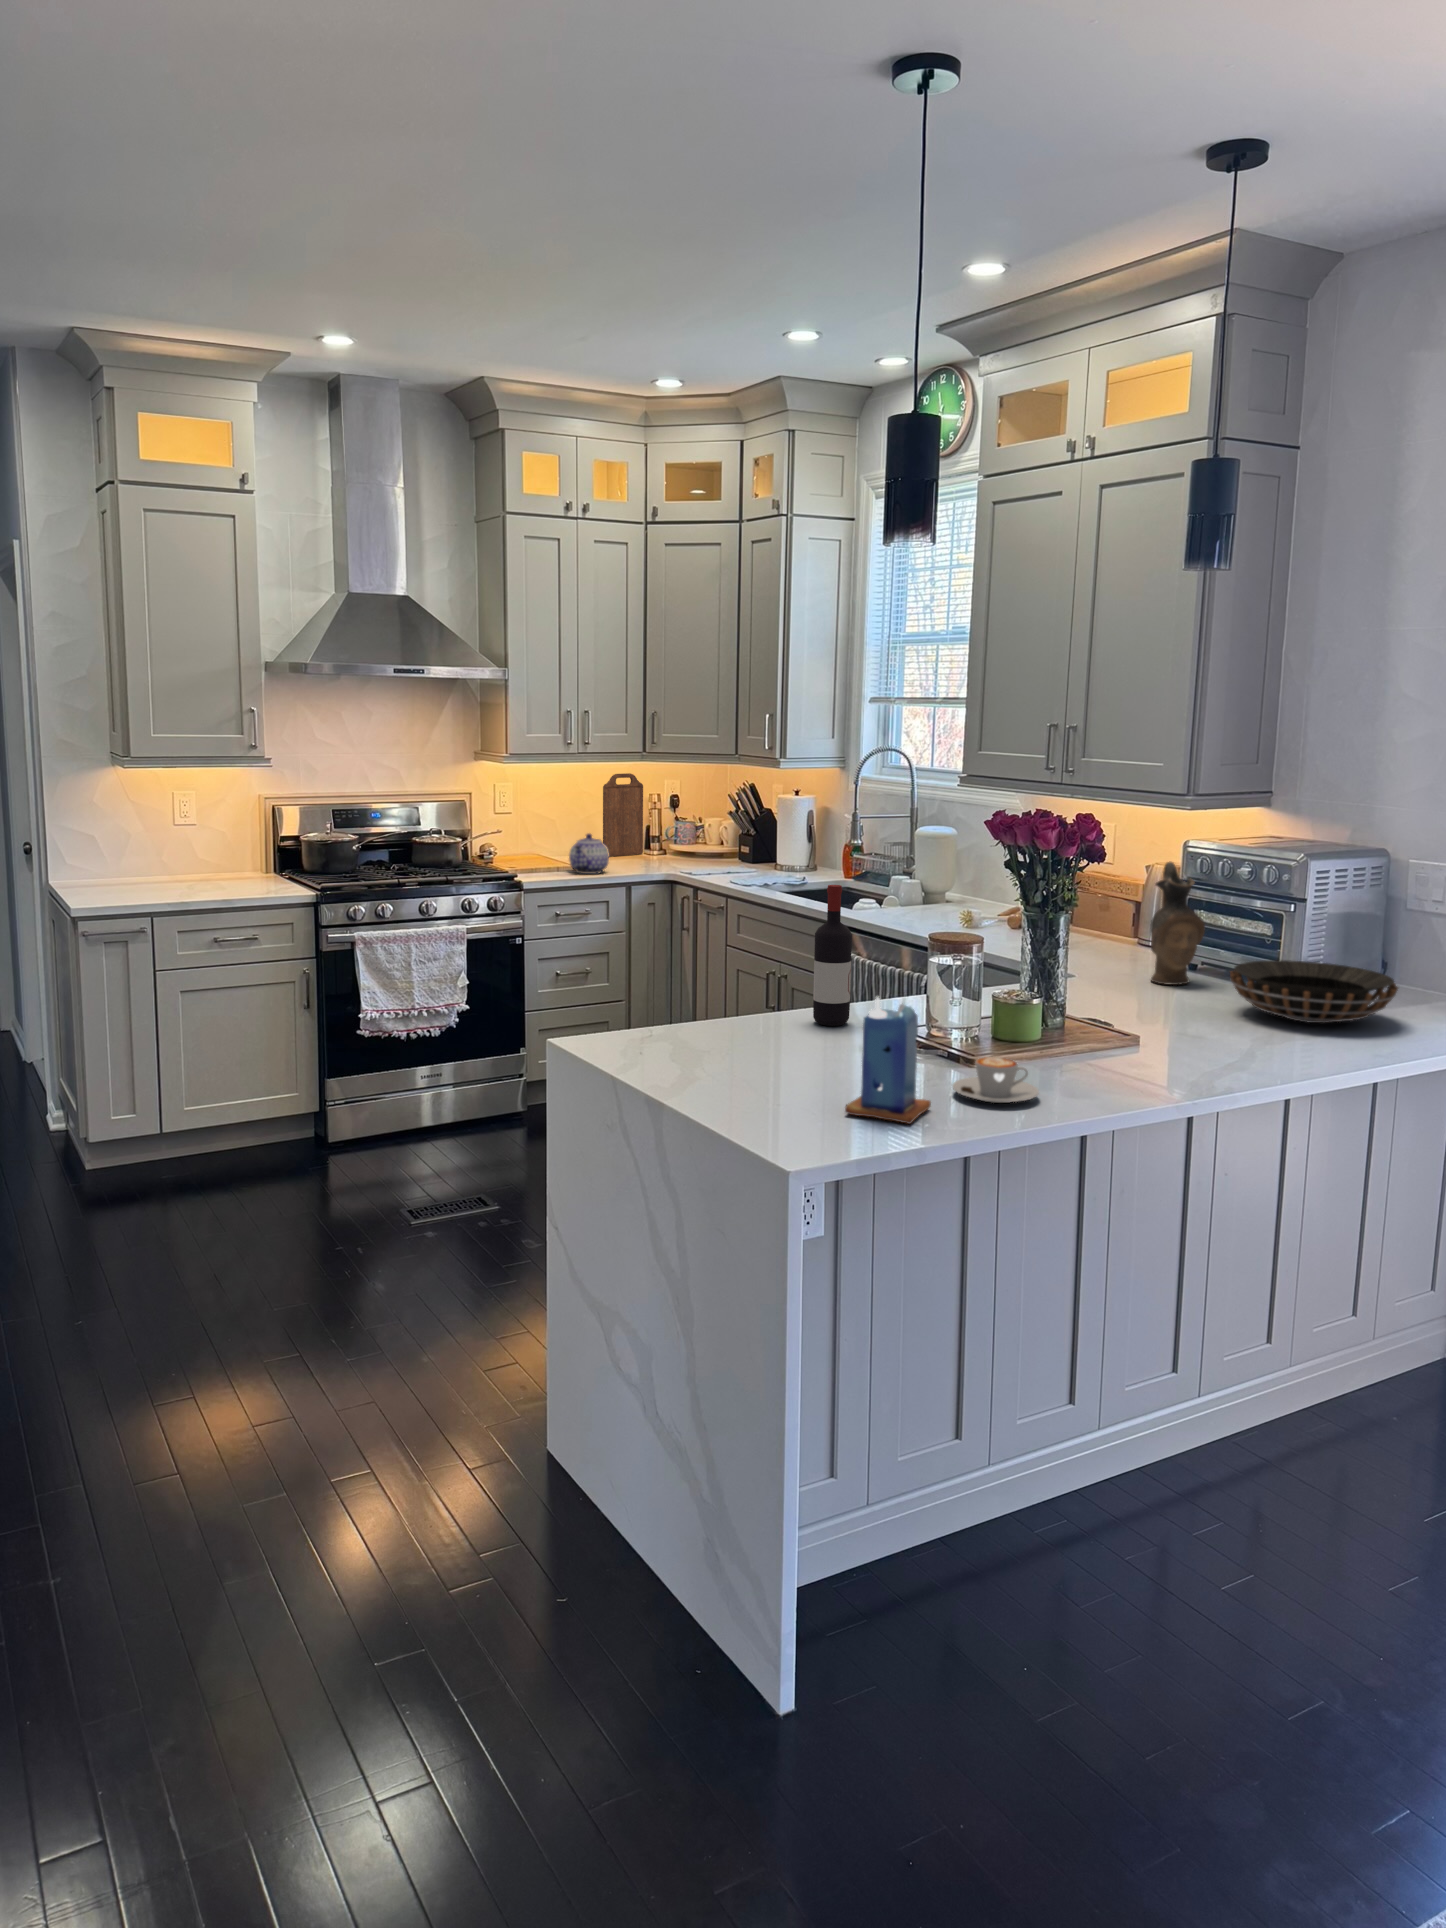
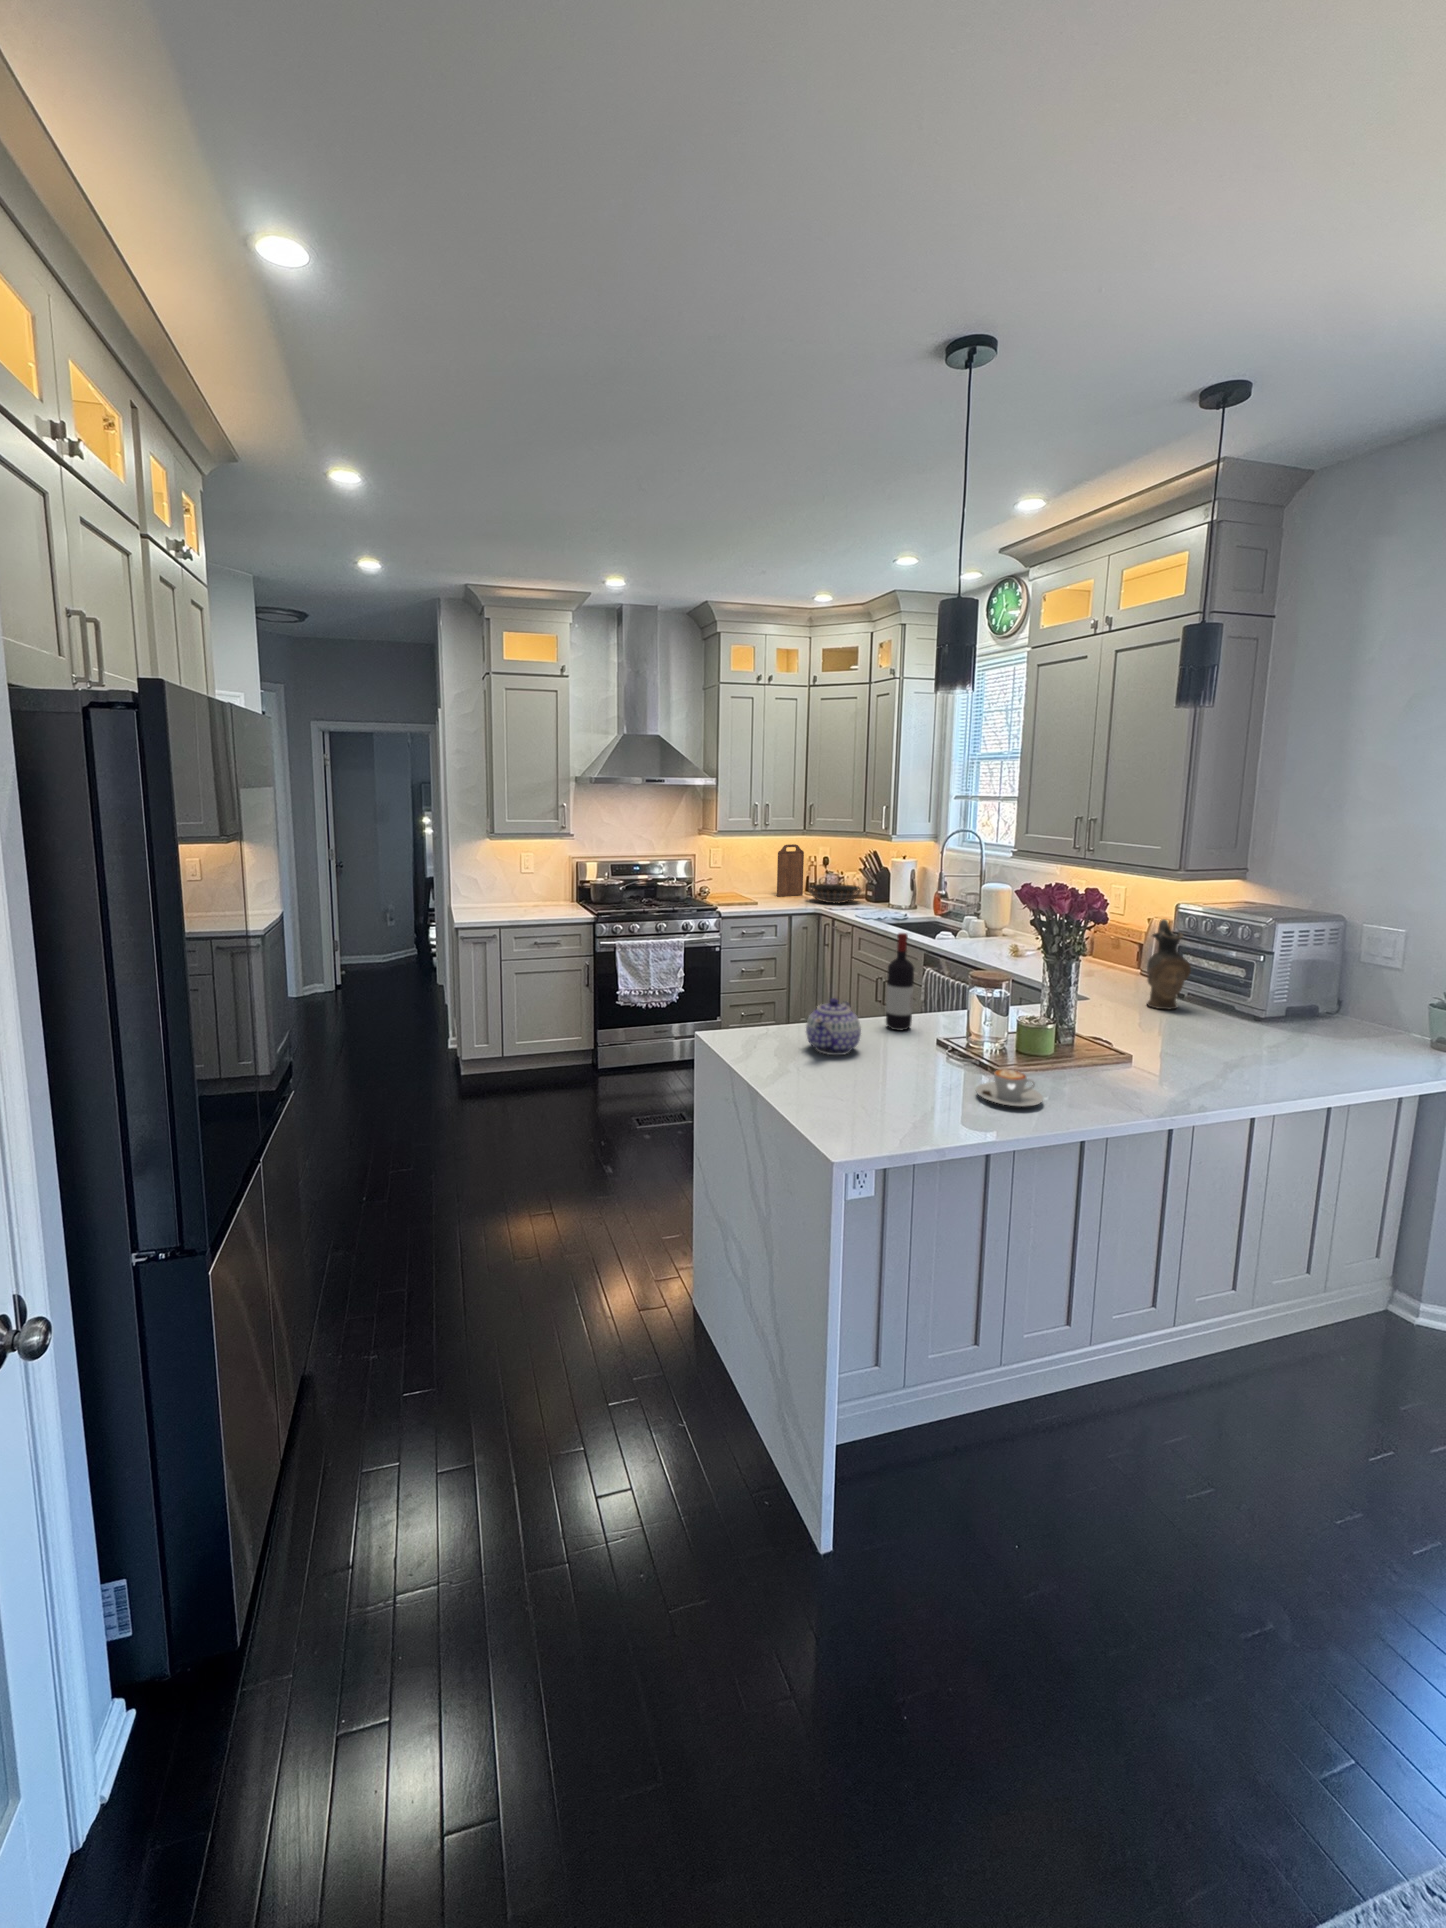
teapot: present [569,834,609,874] -> present [806,998,861,1055]
decorative bowl: present [1230,960,1398,1023] -> present [808,884,861,903]
candle: present [845,997,931,1124] -> none [891,1024,957,1120]

